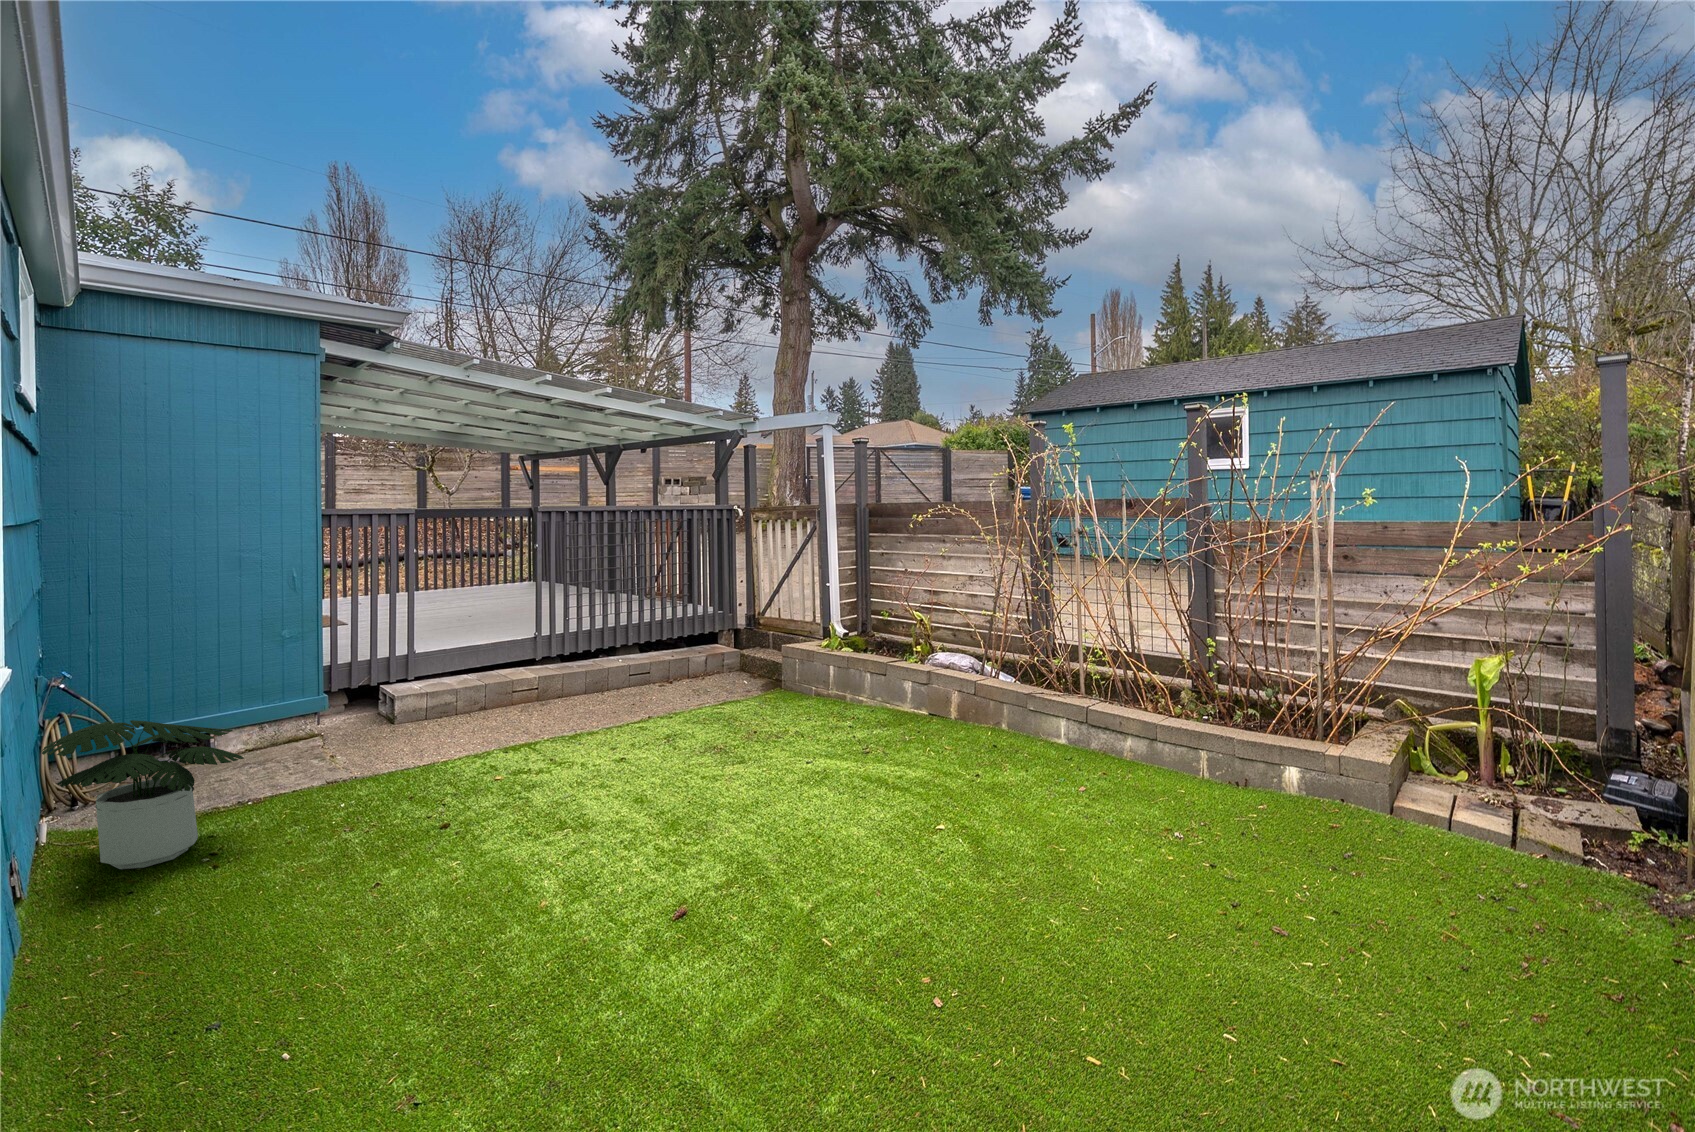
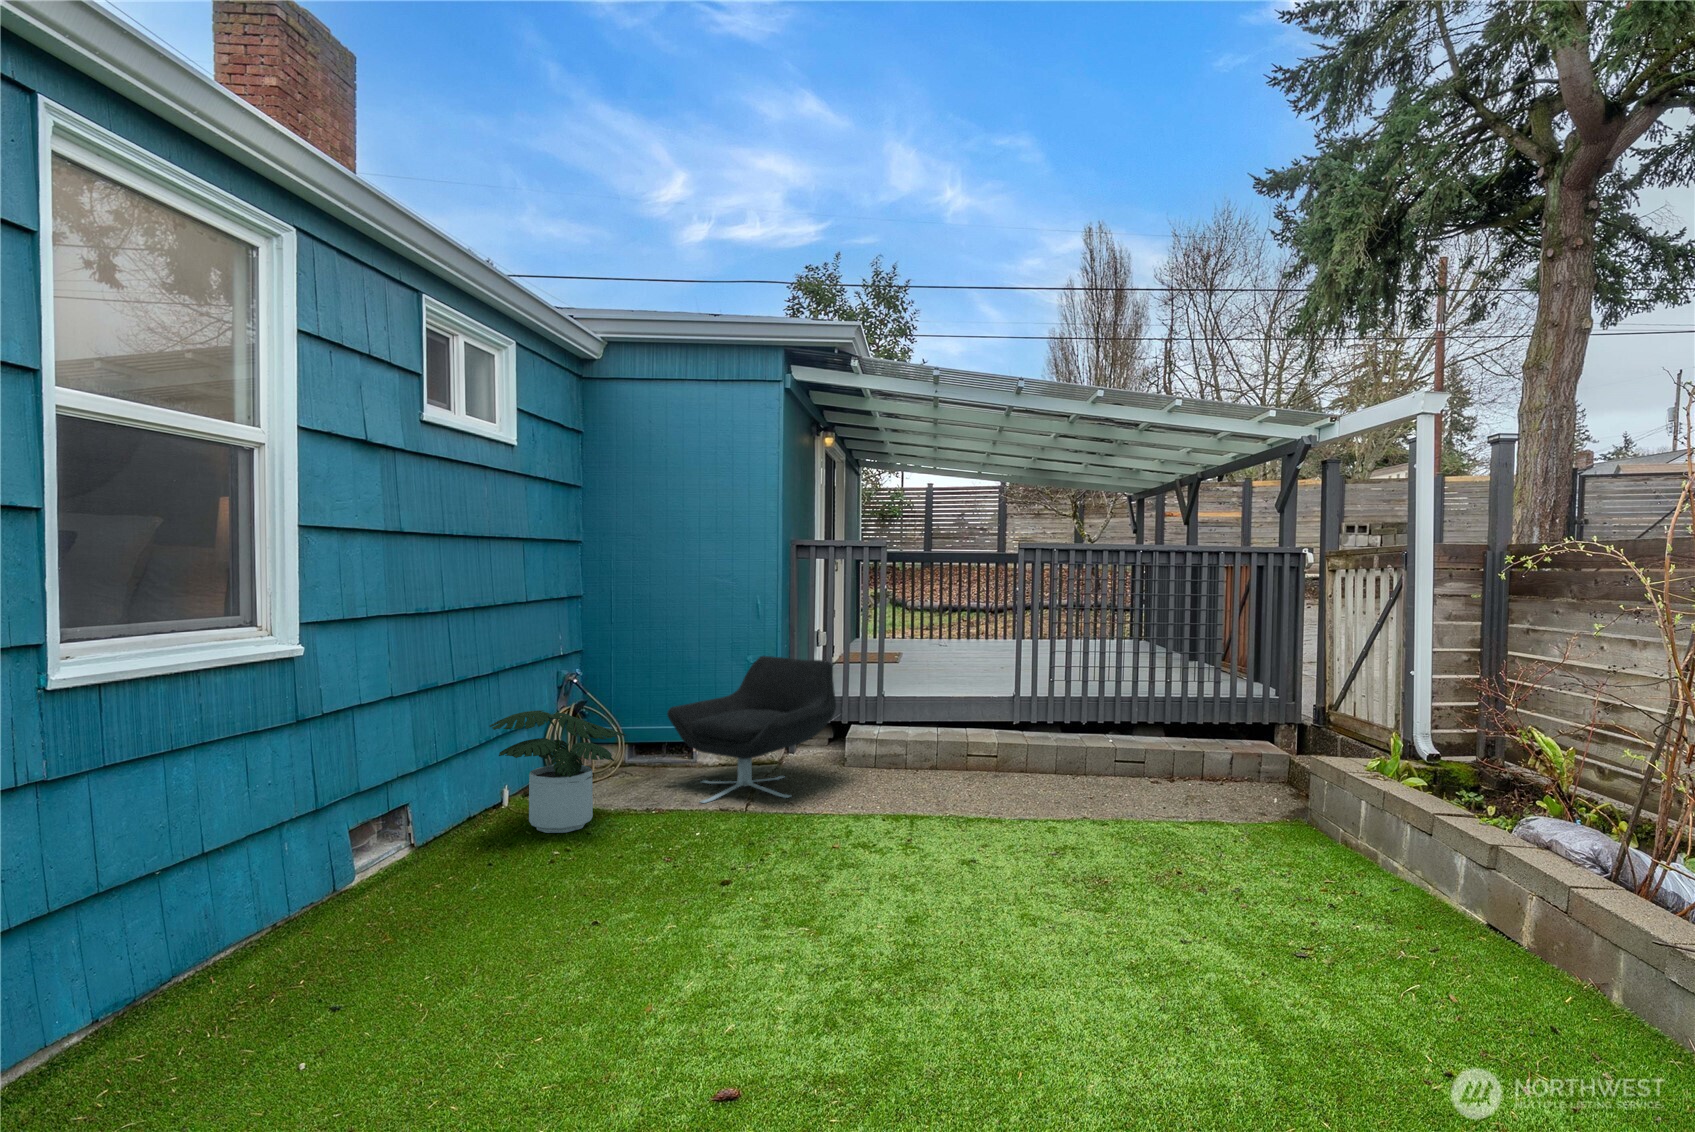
lounge chair: none [214,622,417,789] -> present [667,656,836,803]

